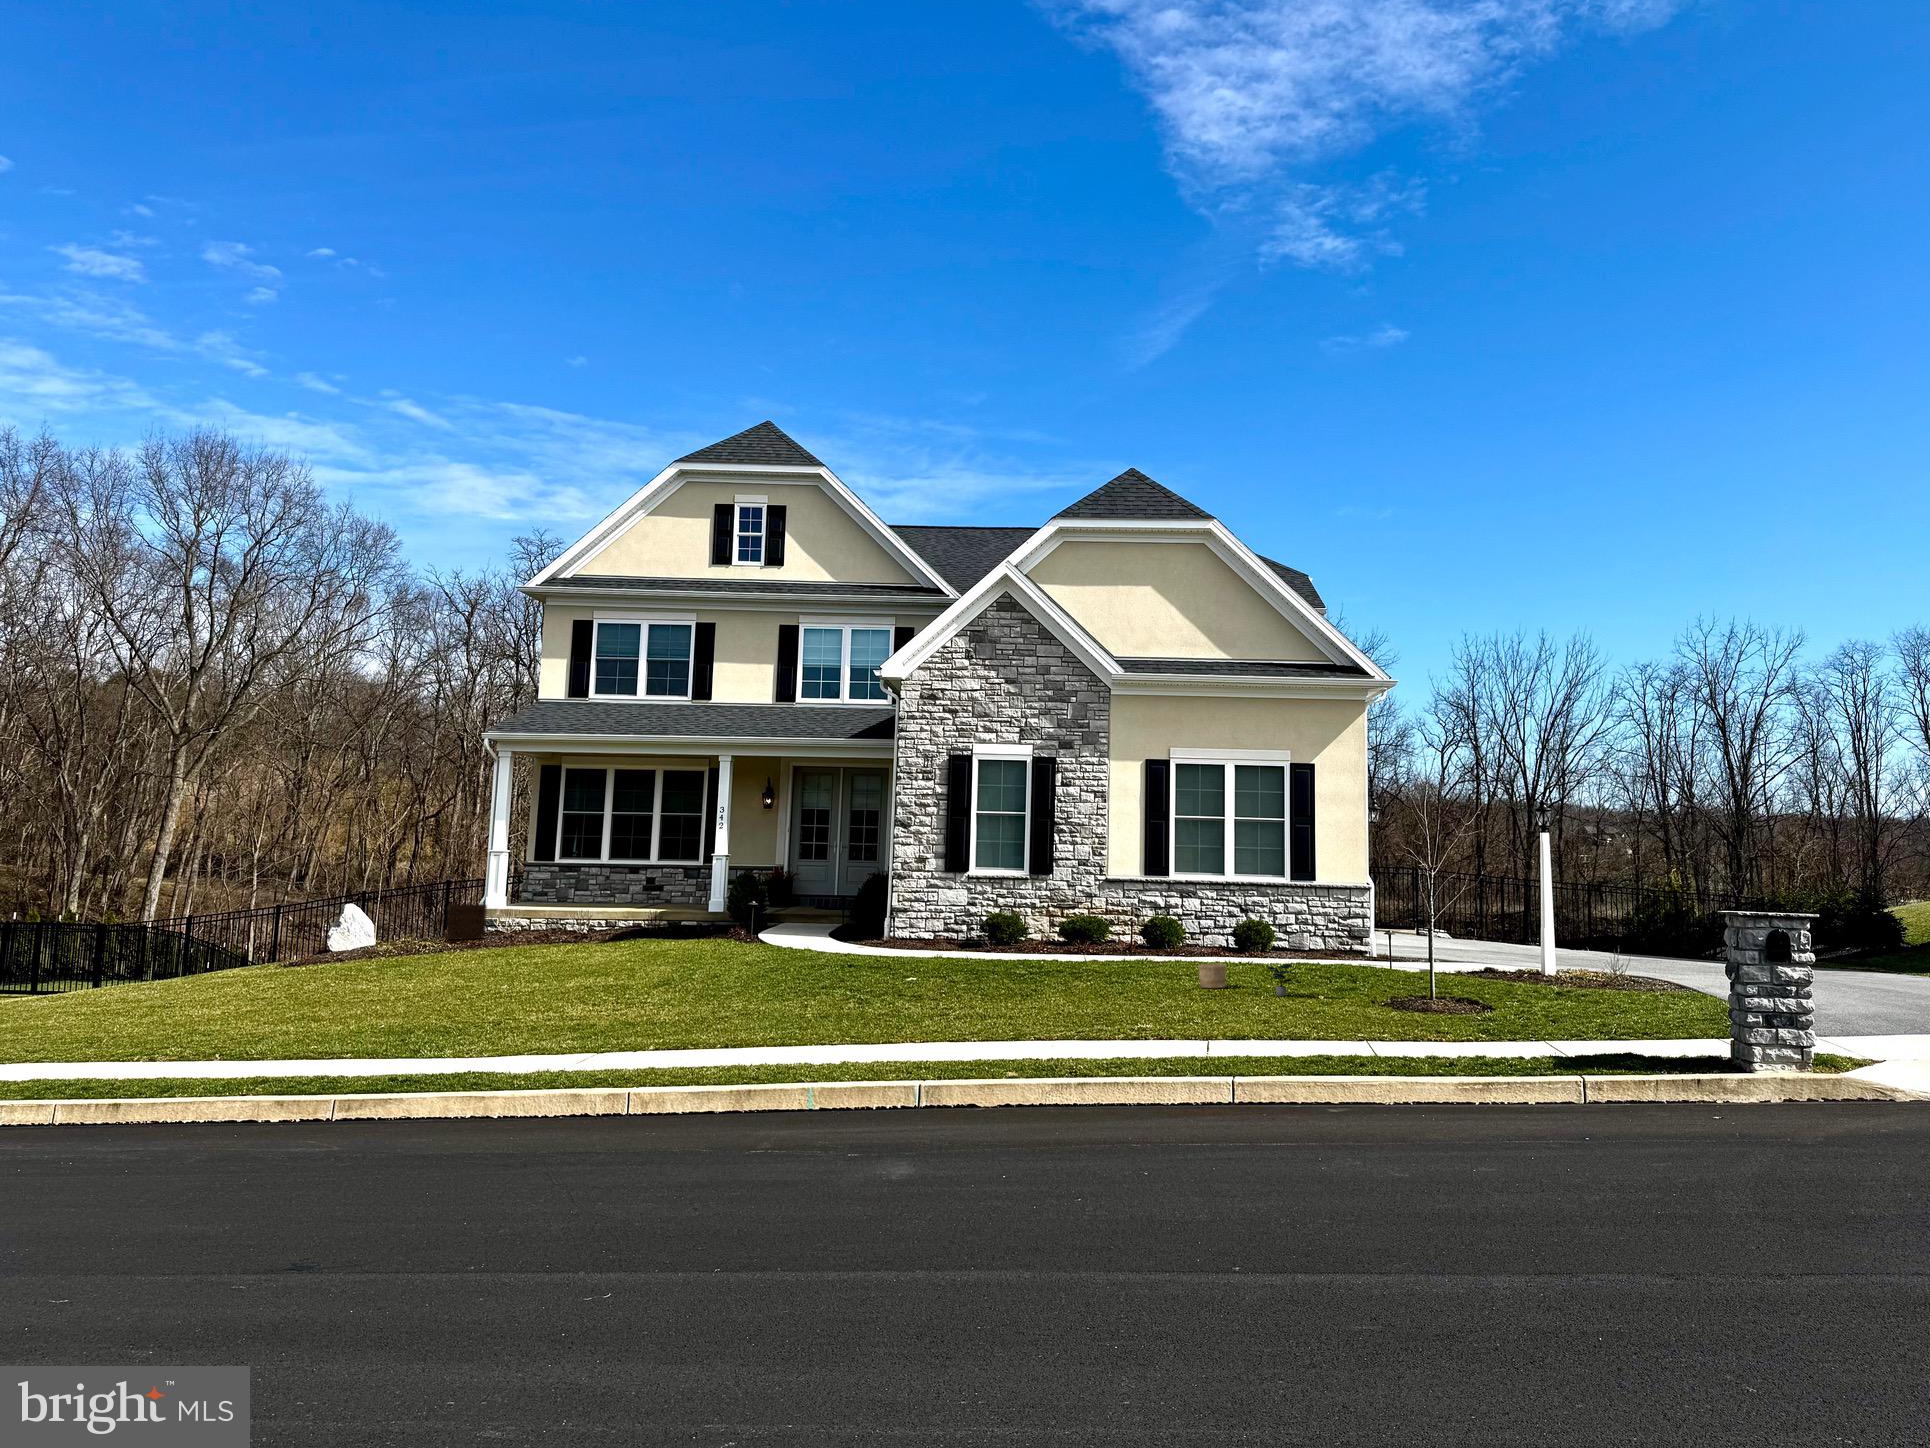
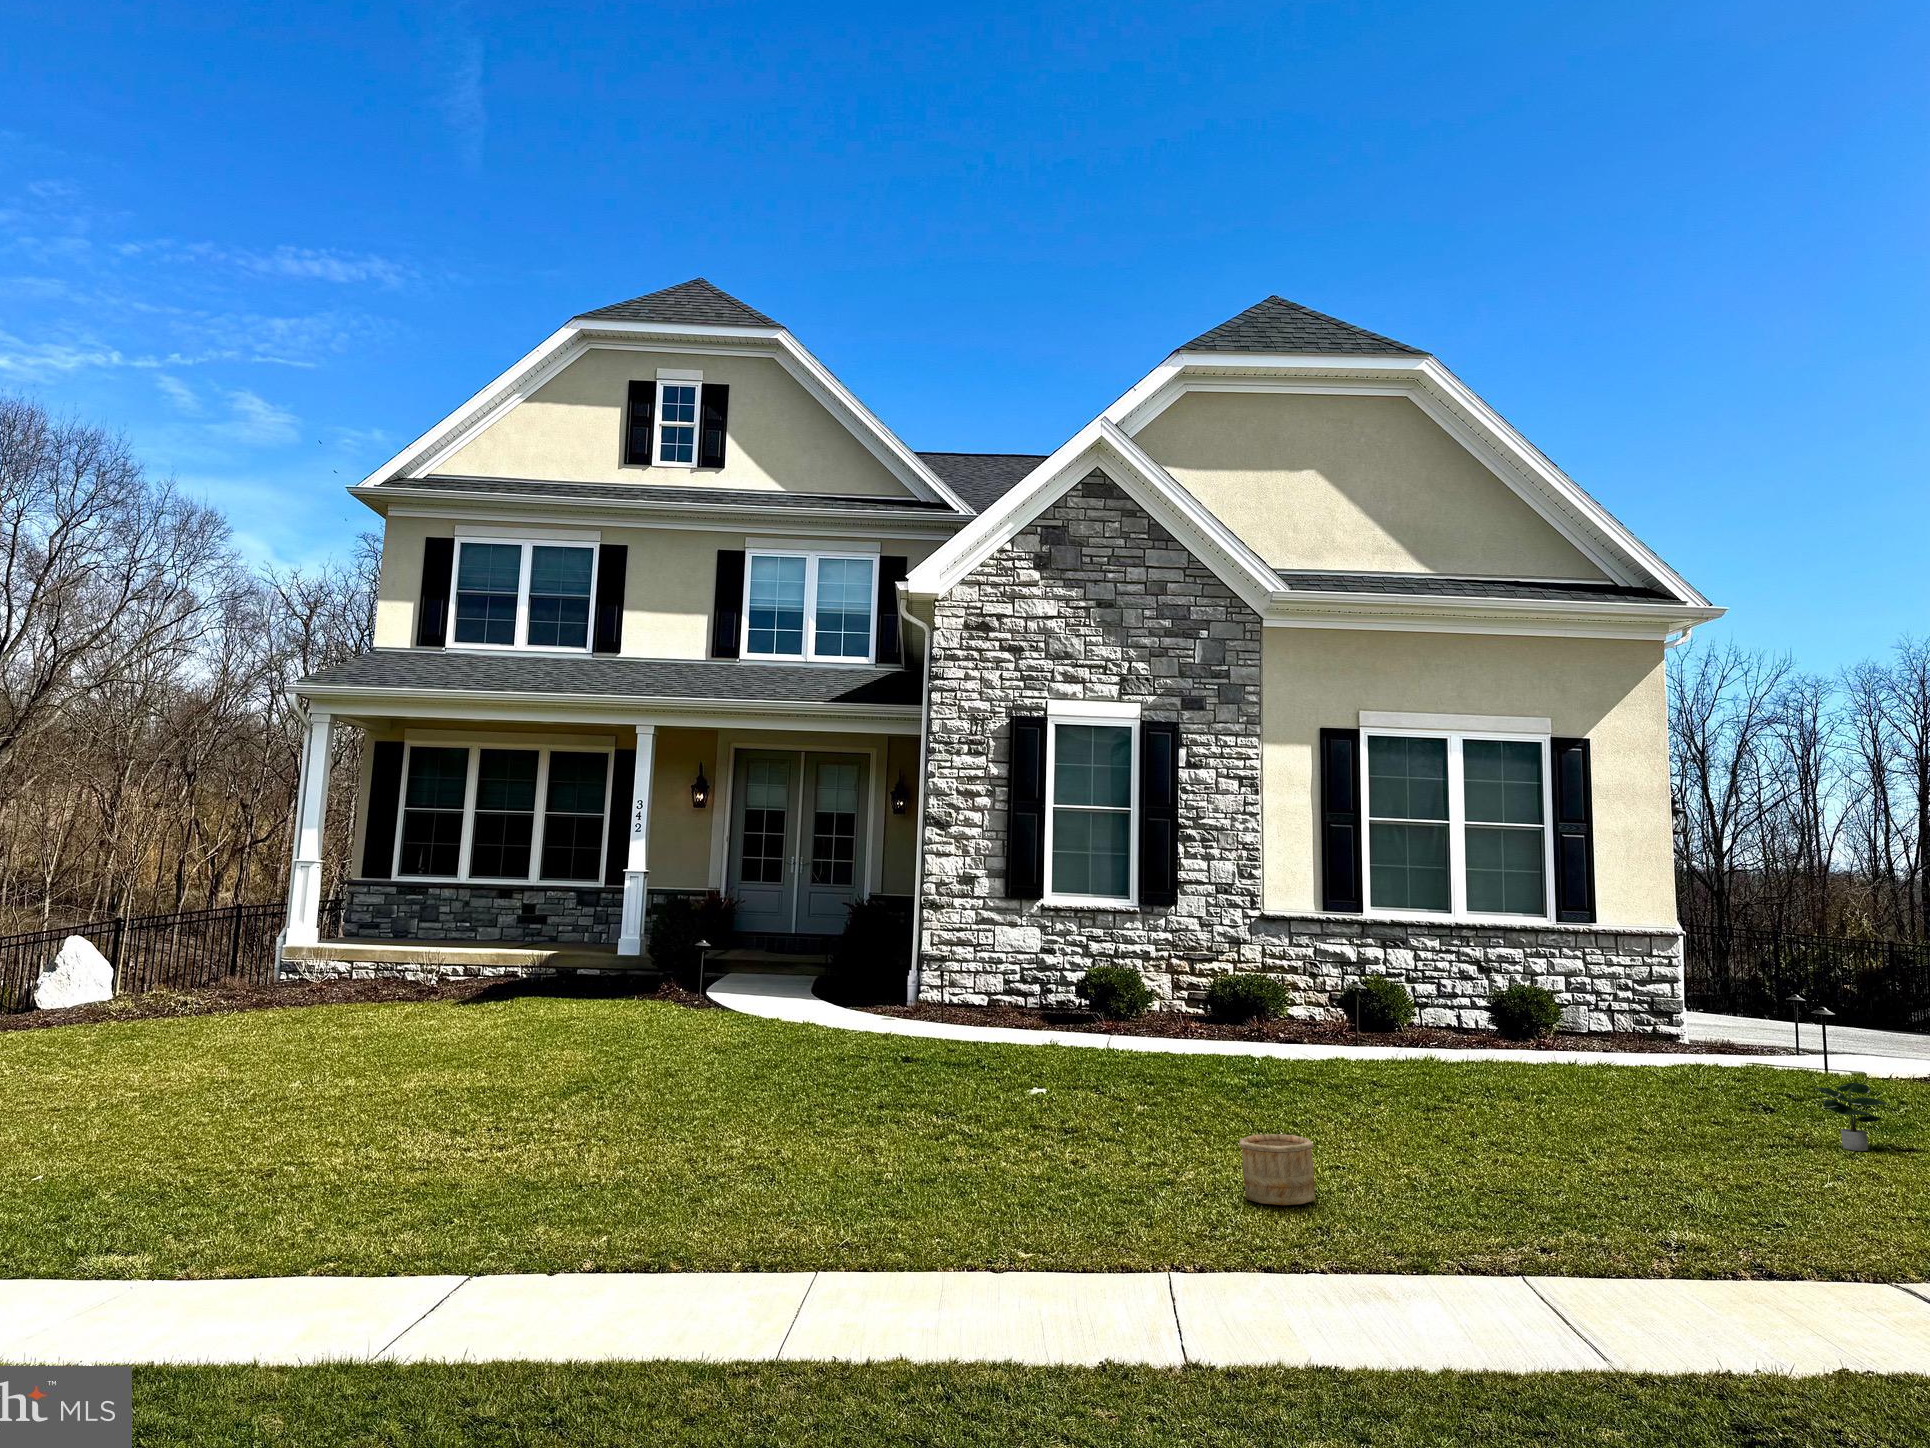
wooden crate: present [446,904,487,940] -> none [219,942,282,998]
wooden bucket: present [1199,963,1226,988] -> present [1239,1134,1315,1205]

